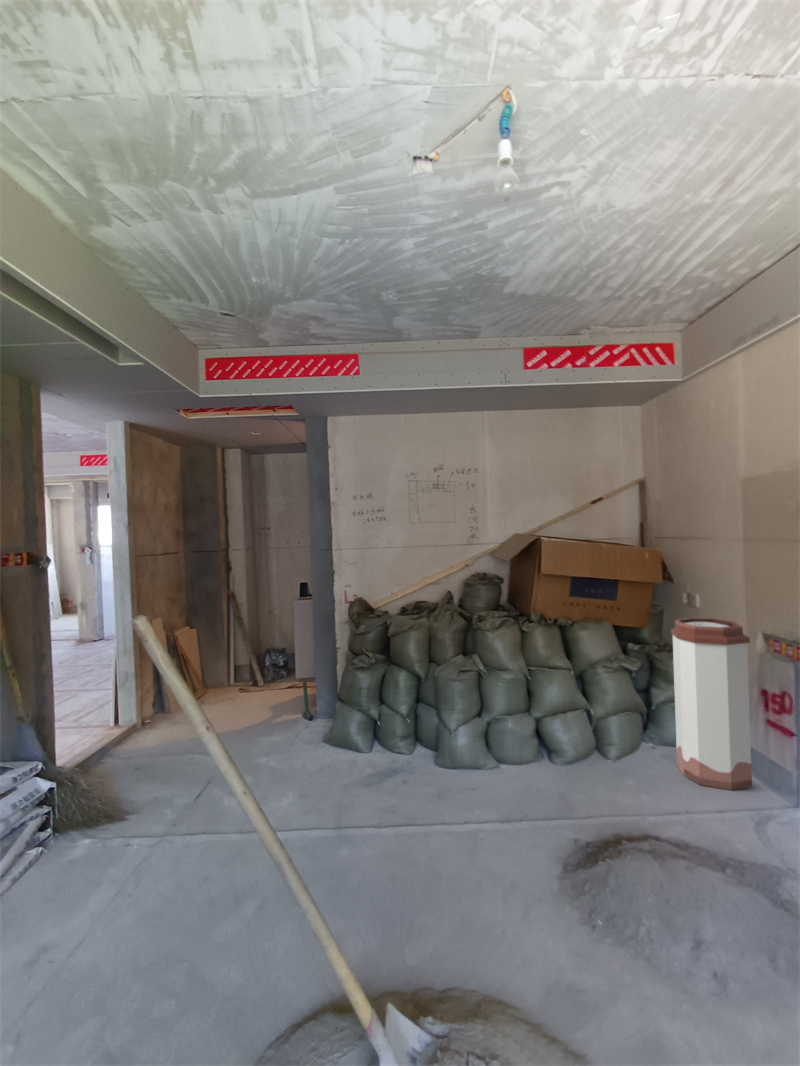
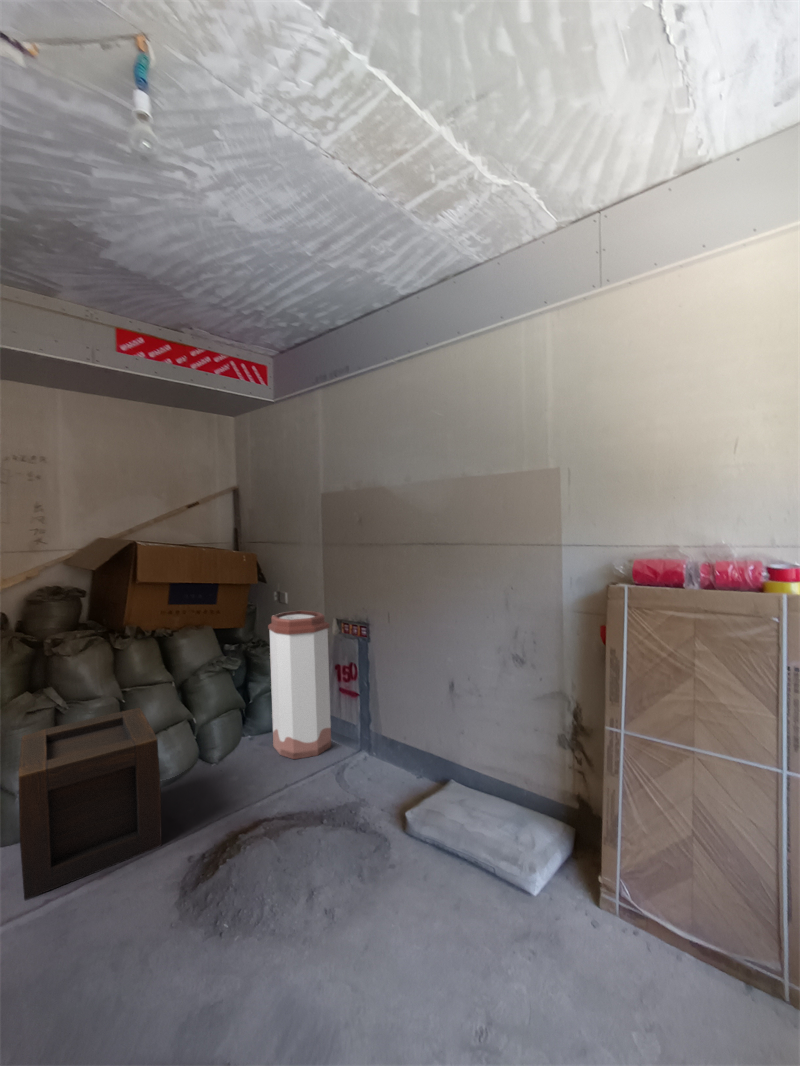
wooden crate: none [454,685,556,813] -> present [19,708,162,899]

